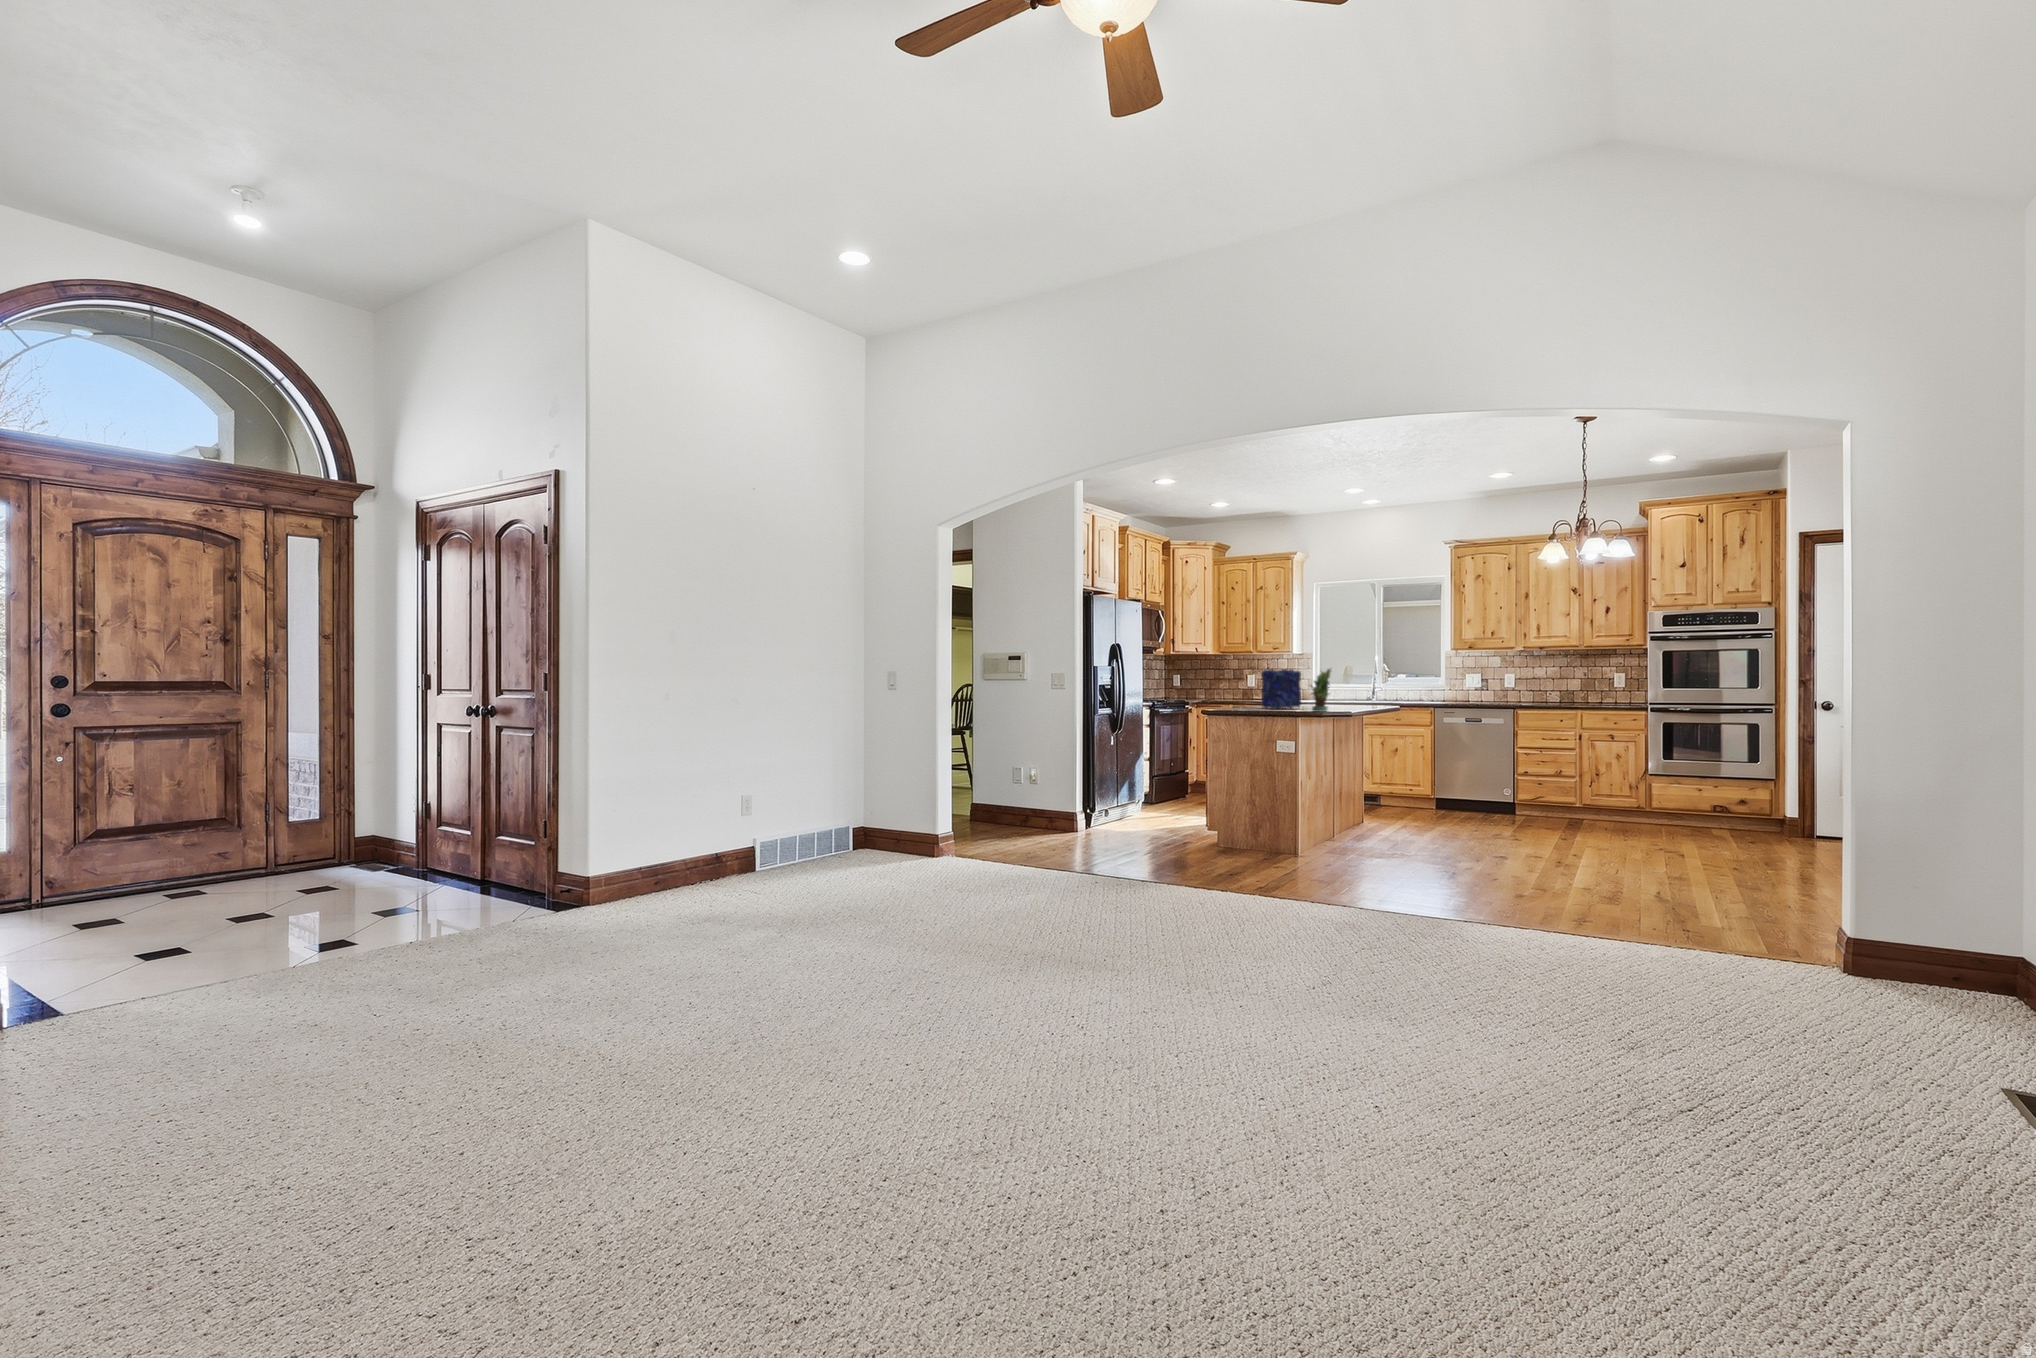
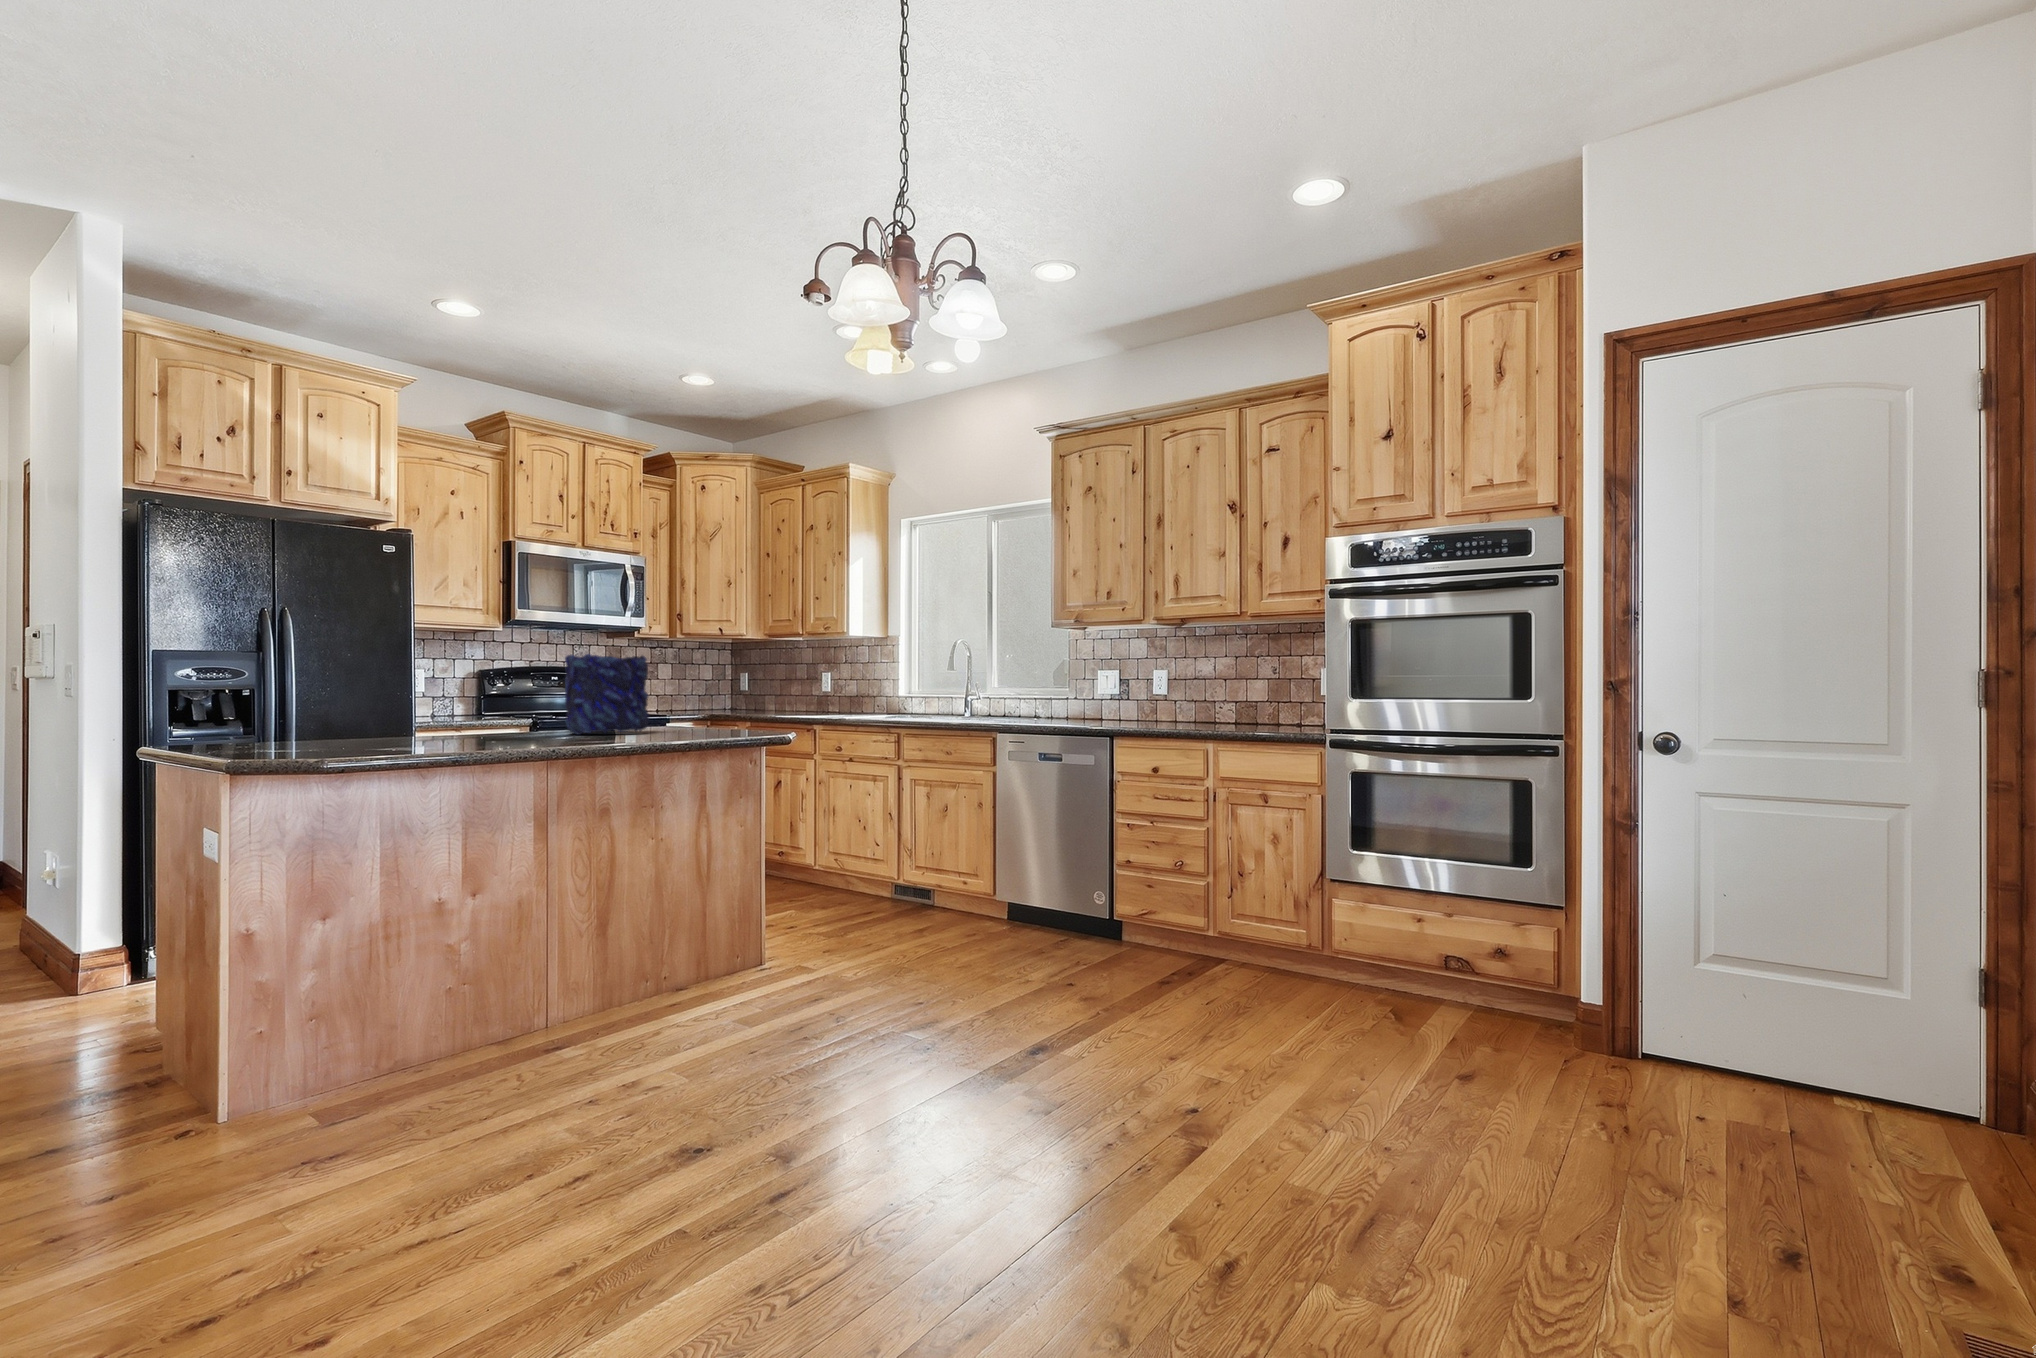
potted plant: present [1309,669,1331,712] -> none [492,645,562,744]

